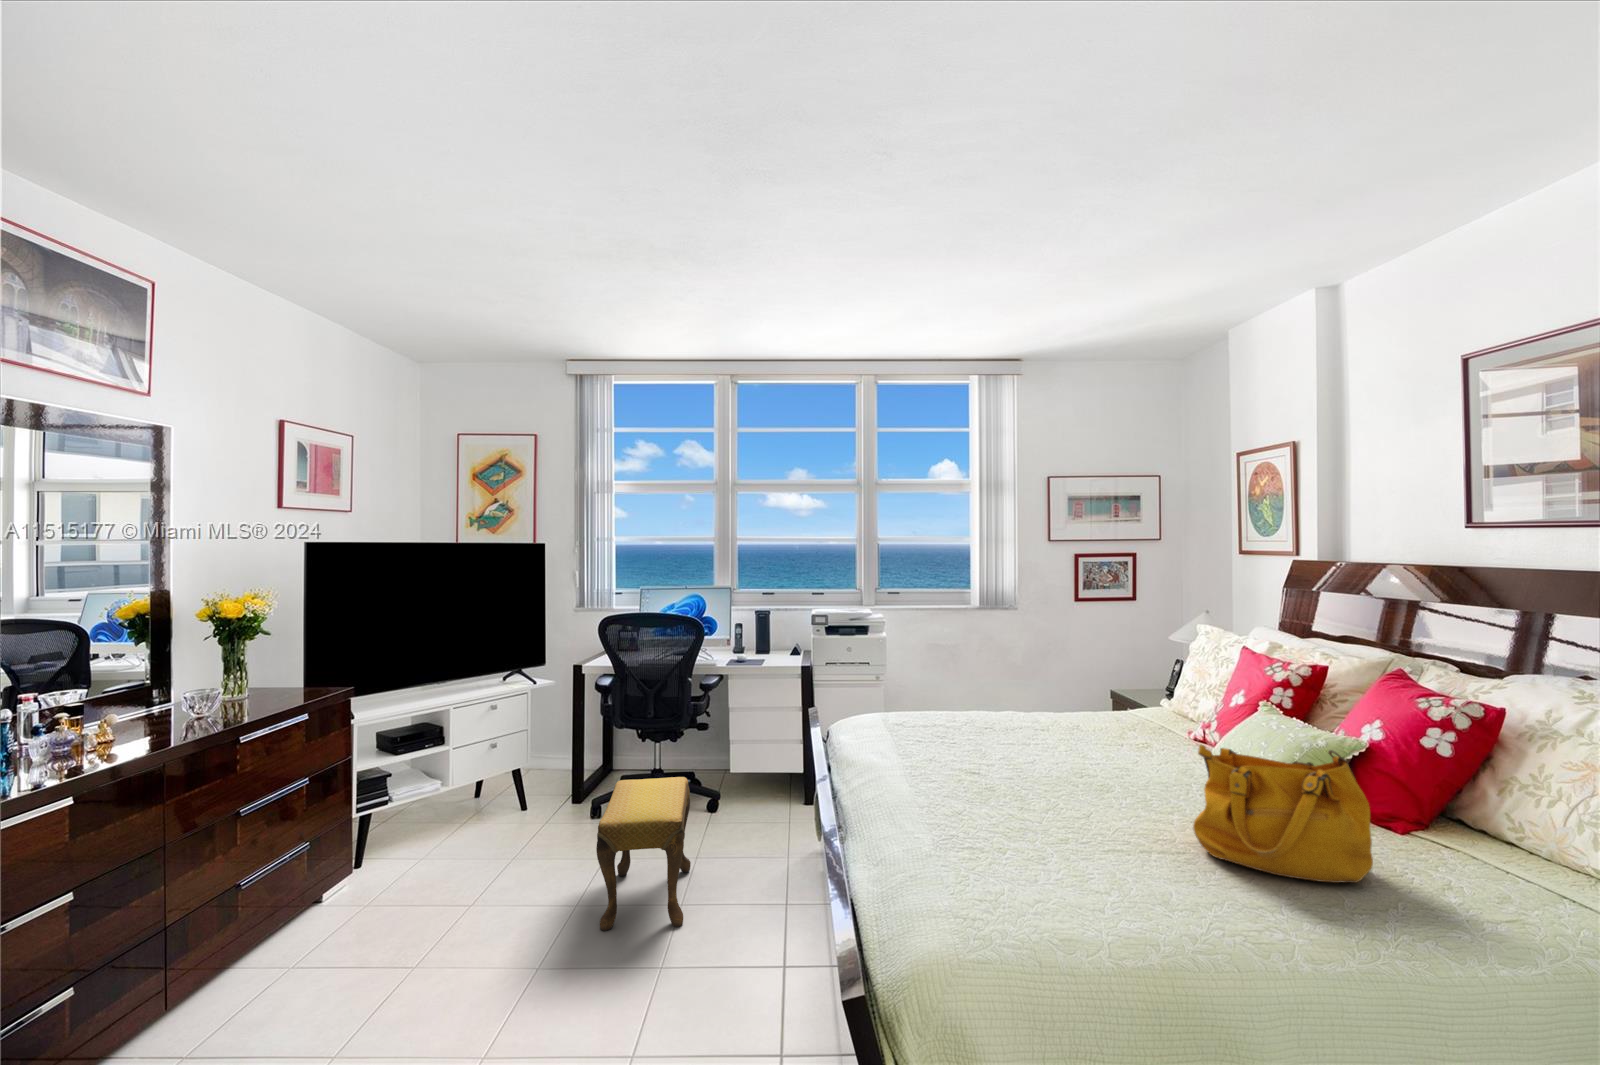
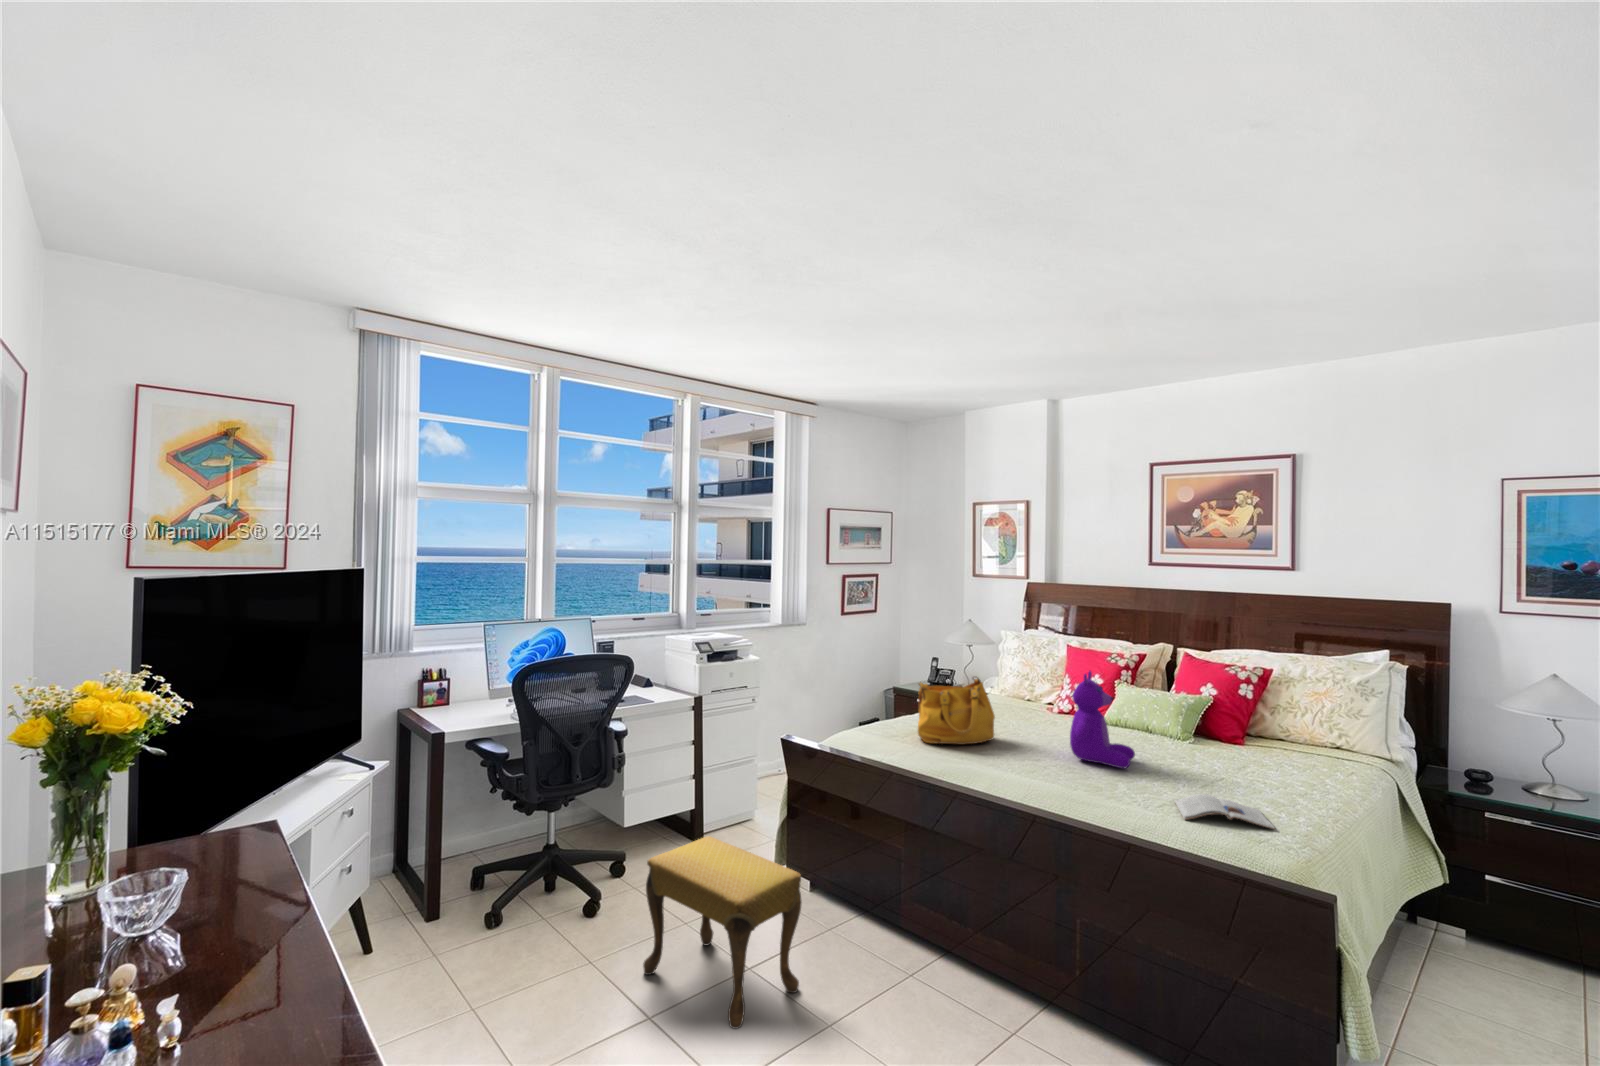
teddy bear: none [1006,670,1108,803] -> present [1070,671,1135,768]
handbag: present [1193,745,1373,883] -> present [918,677,995,745]
magazine: none [946,843,1086,909] -> present [1175,794,1274,829]

